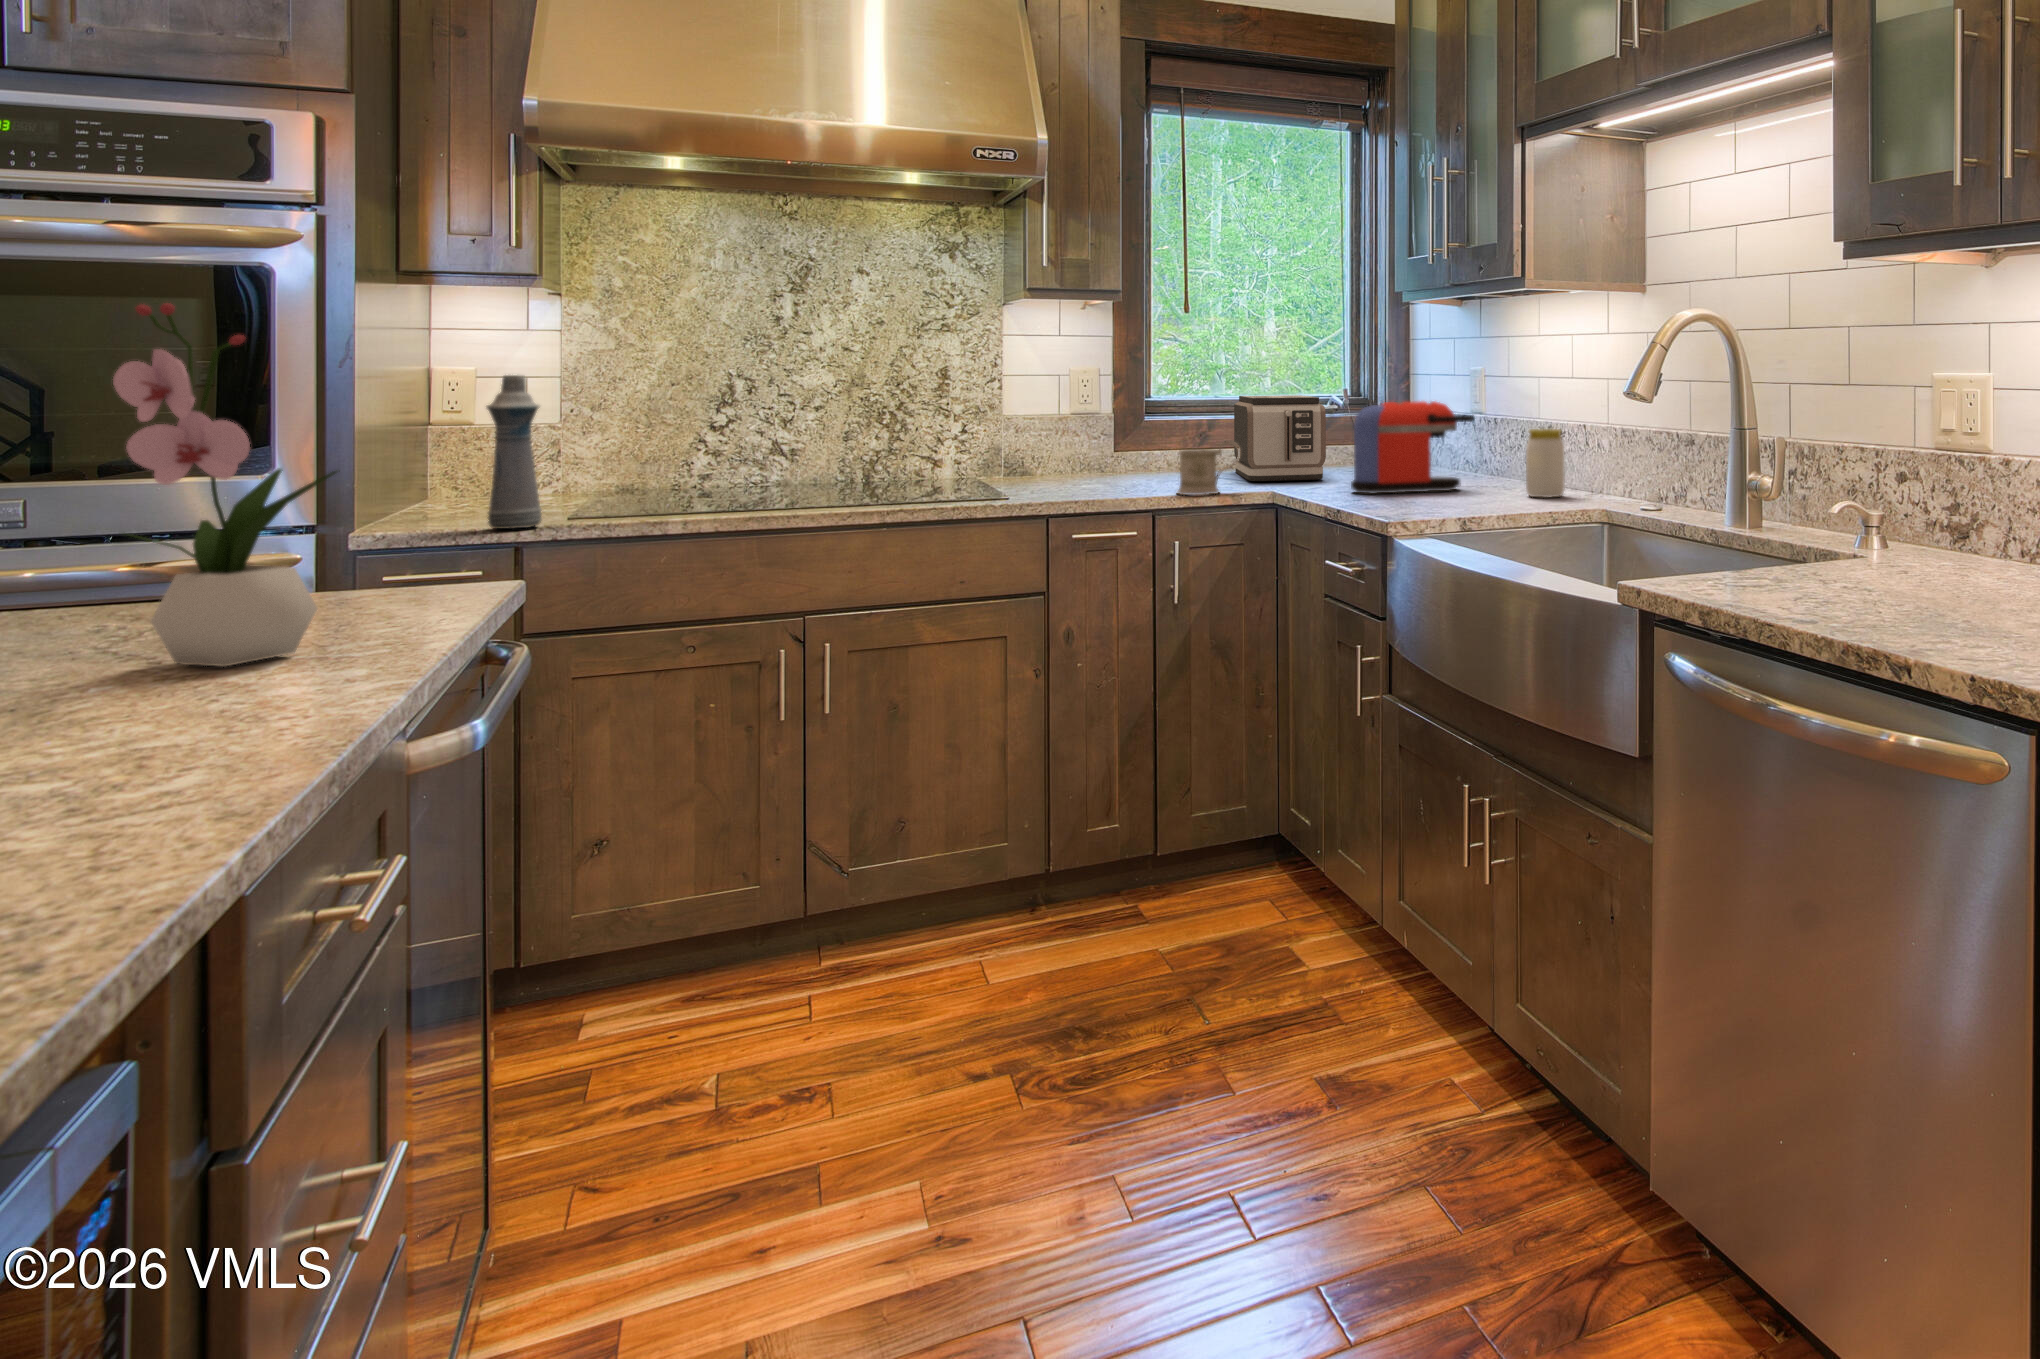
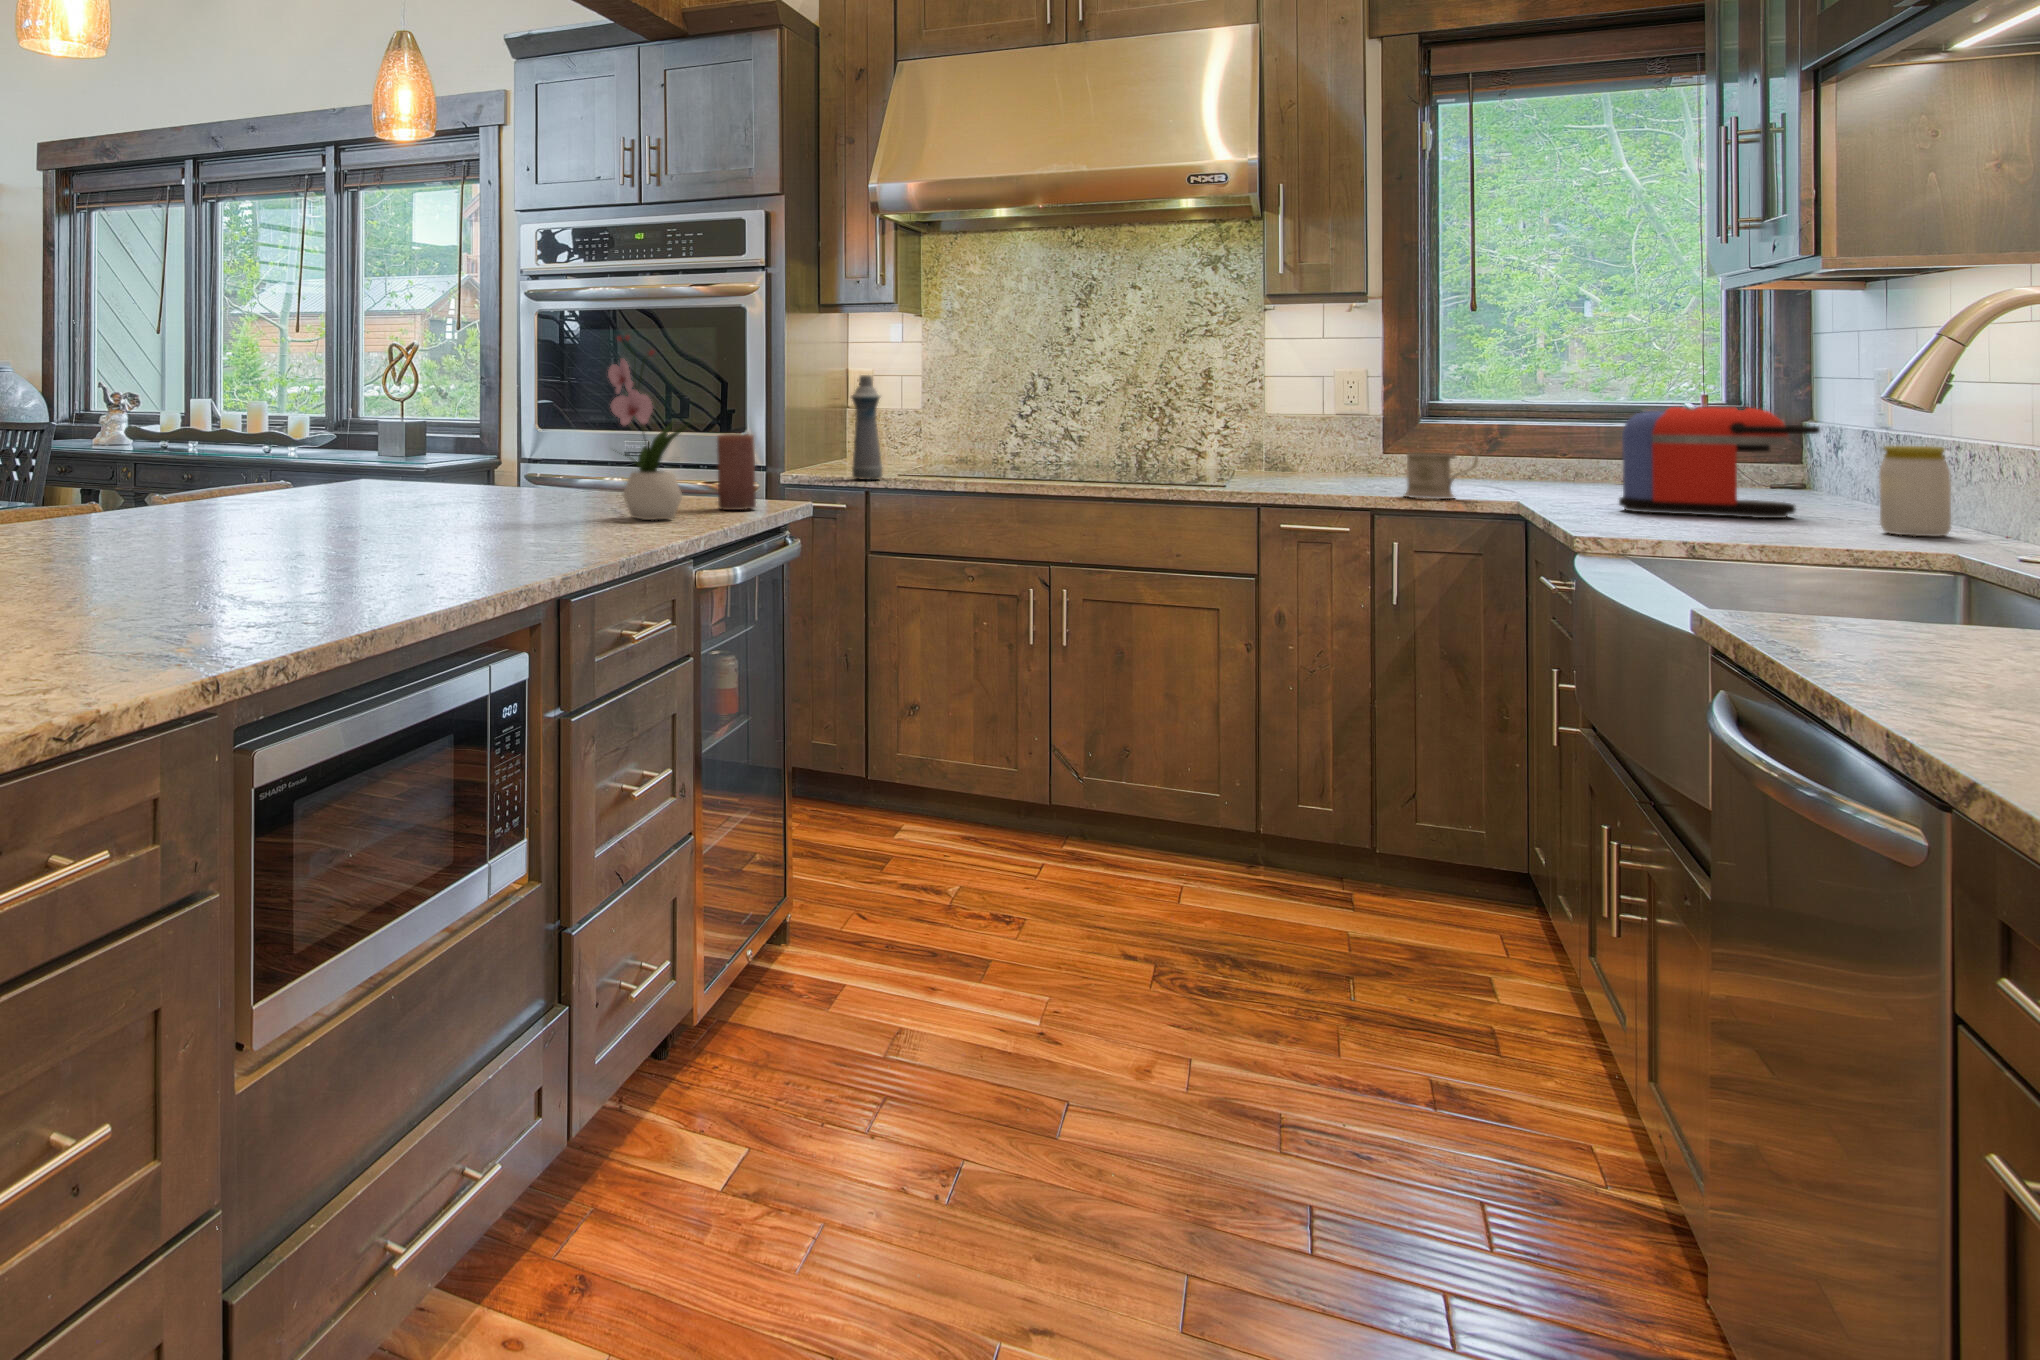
toaster: present [1234,395,1326,481] -> none [1511,400,1626,495]
candle: none [353,481,439,617] -> present [717,434,756,510]

